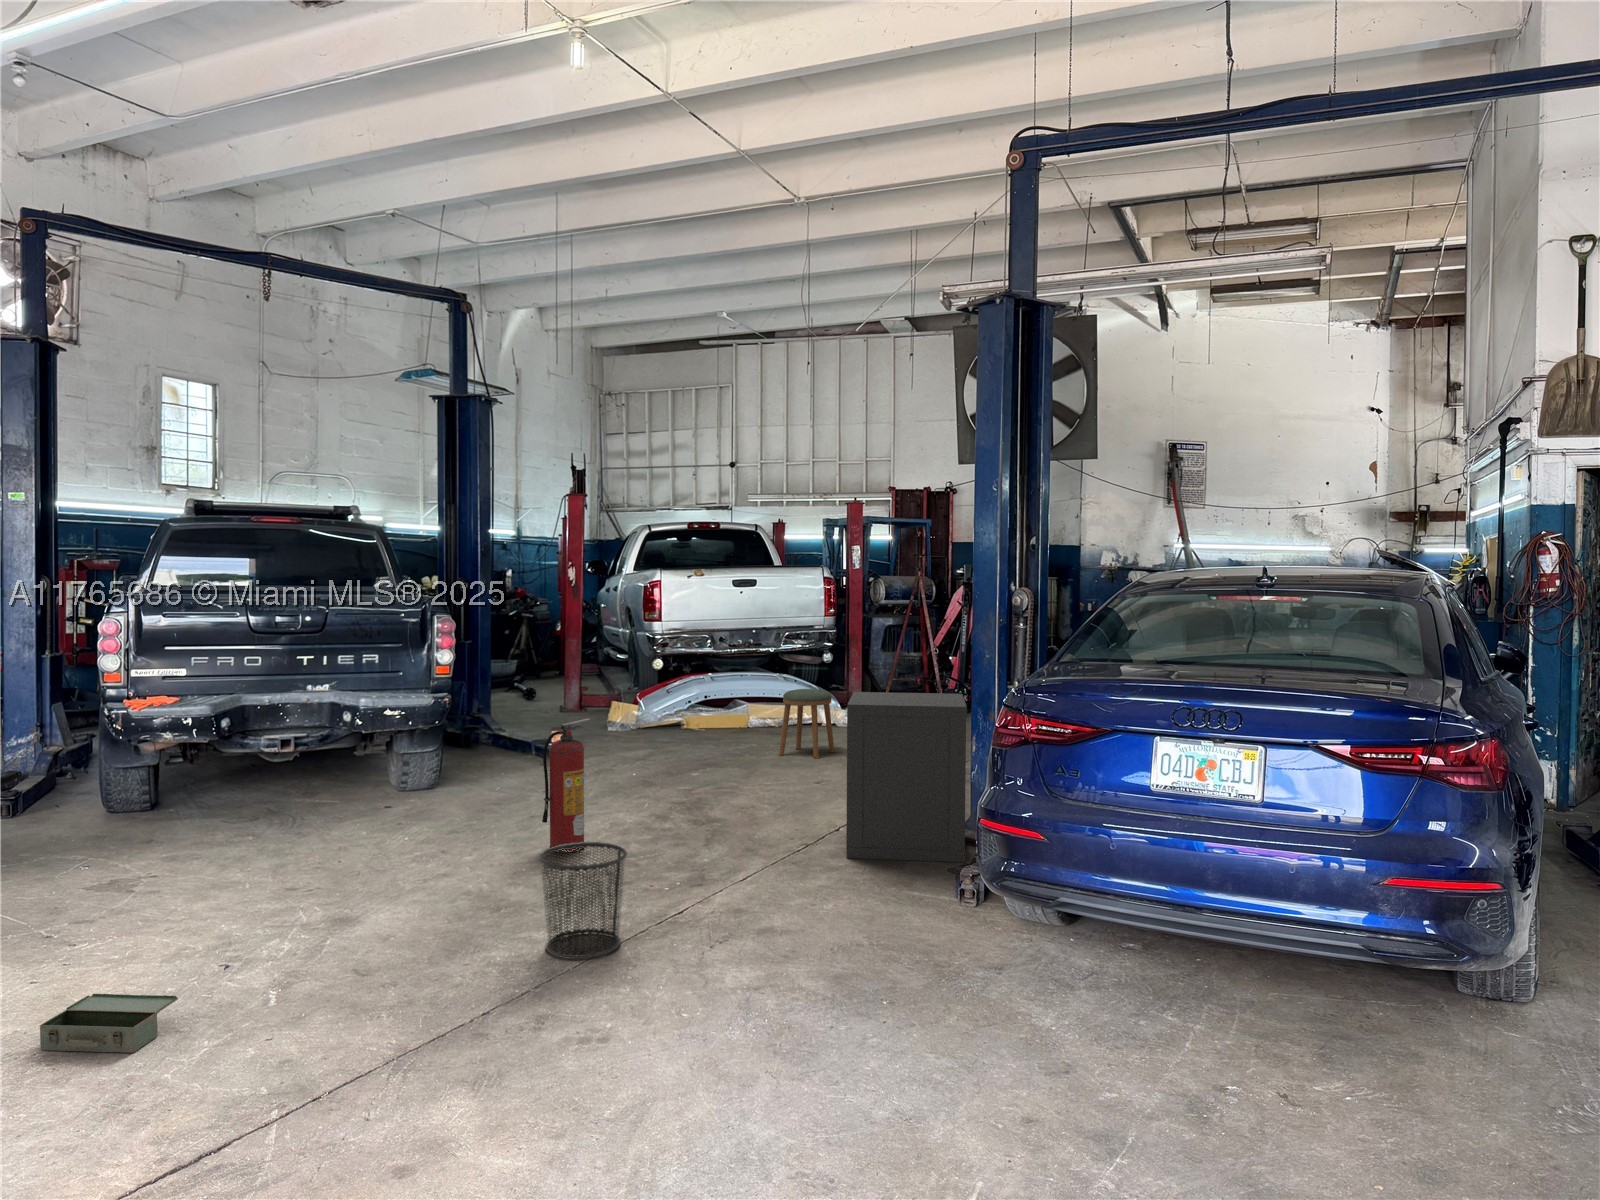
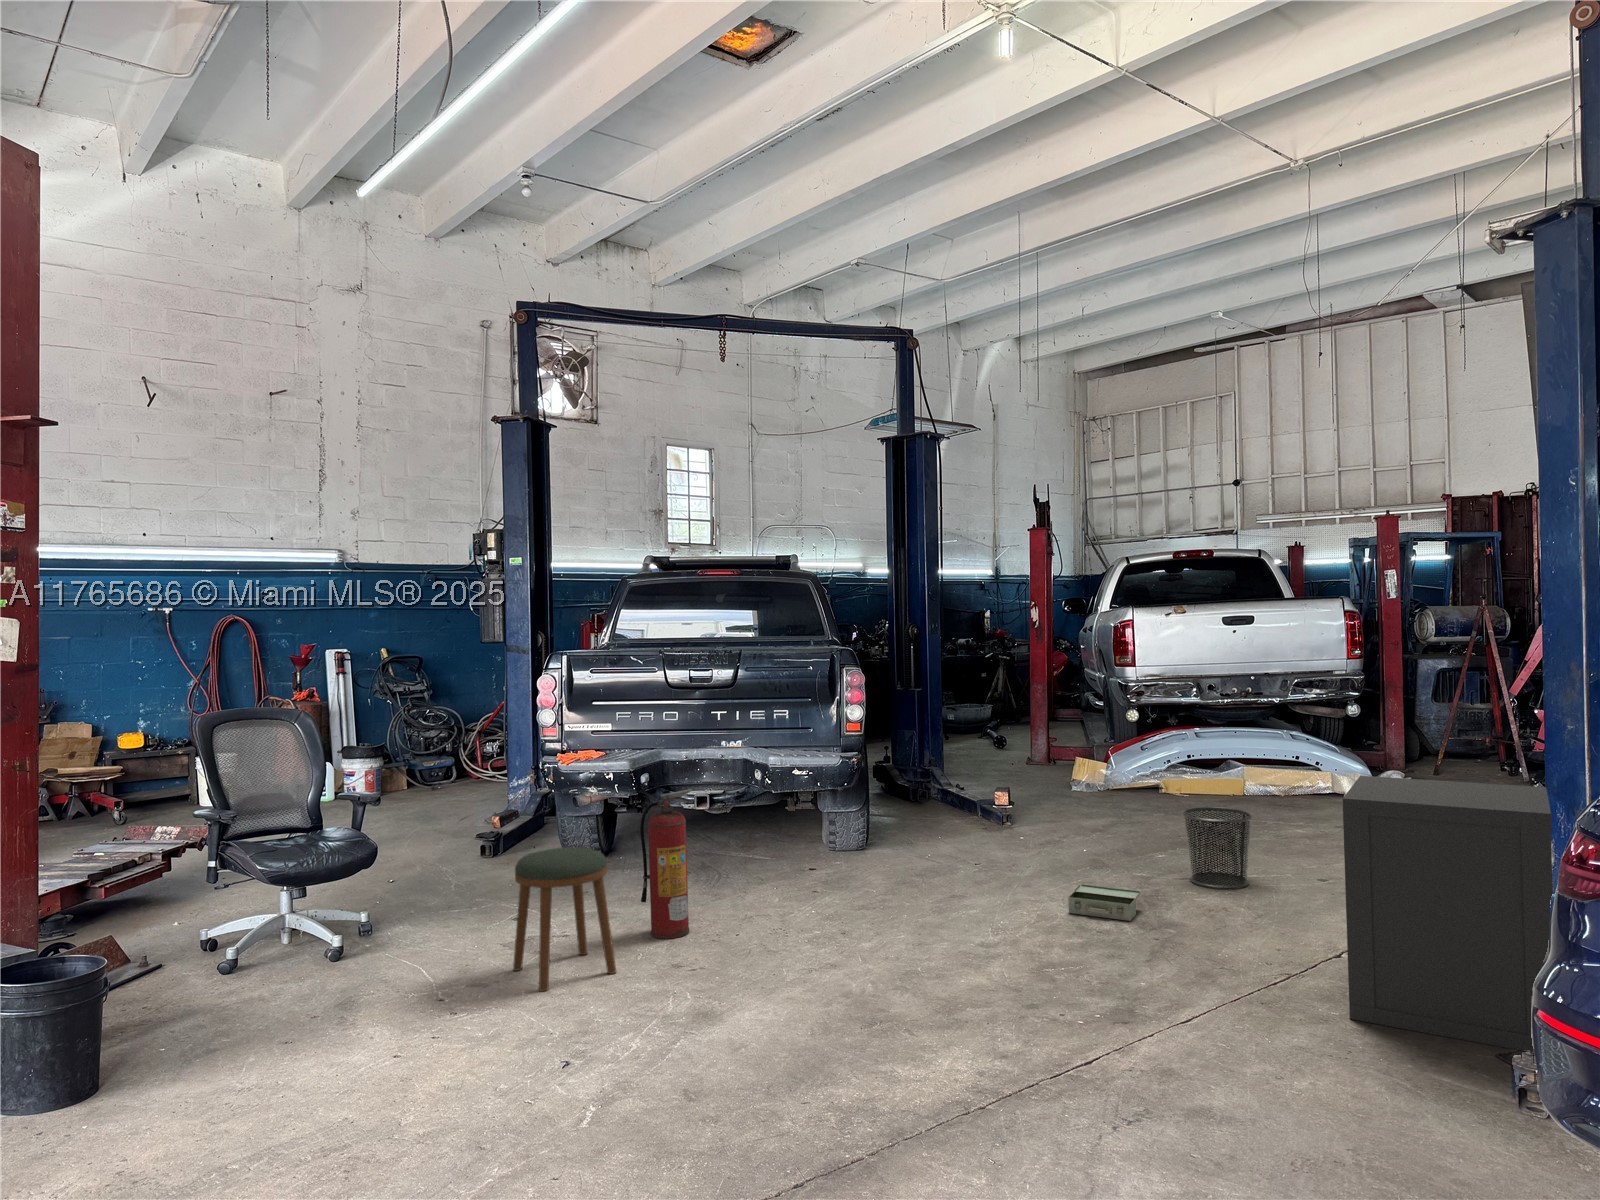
stool: present [779,689,834,759] -> present [513,847,616,991]
fire extinguisher: present [542,719,590,853] -> present [640,789,693,939]
waste bin: present [538,842,627,959] -> present [1183,807,1252,889]
toolbox: present [40,994,178,1053] -> present [1068,885,1141,921]

